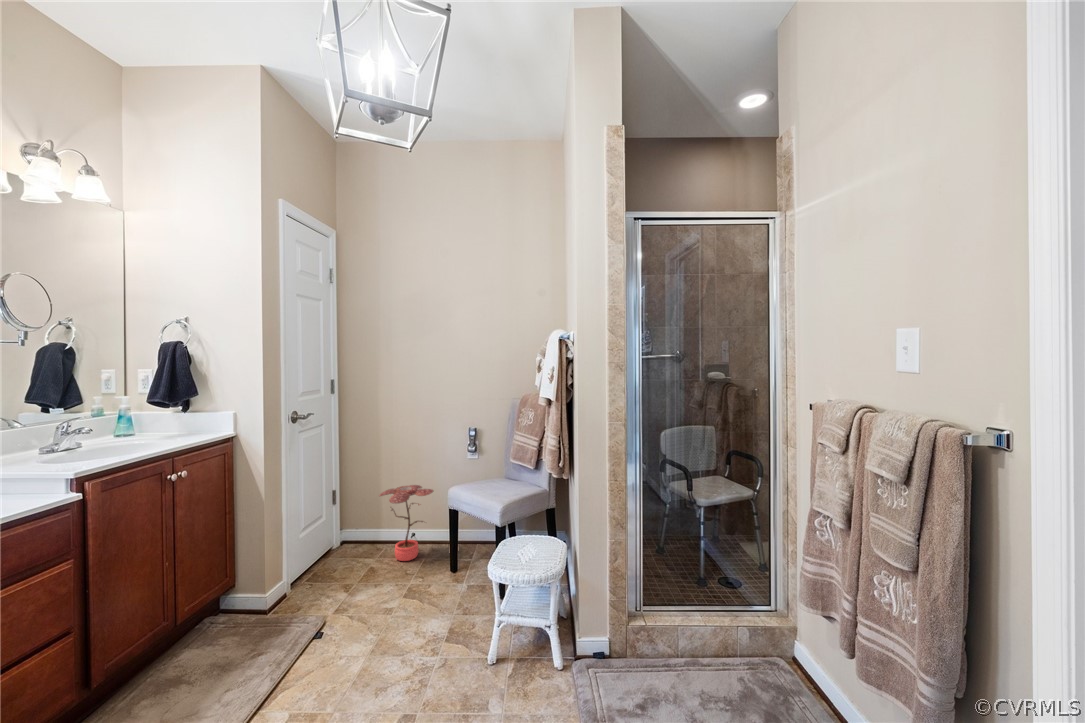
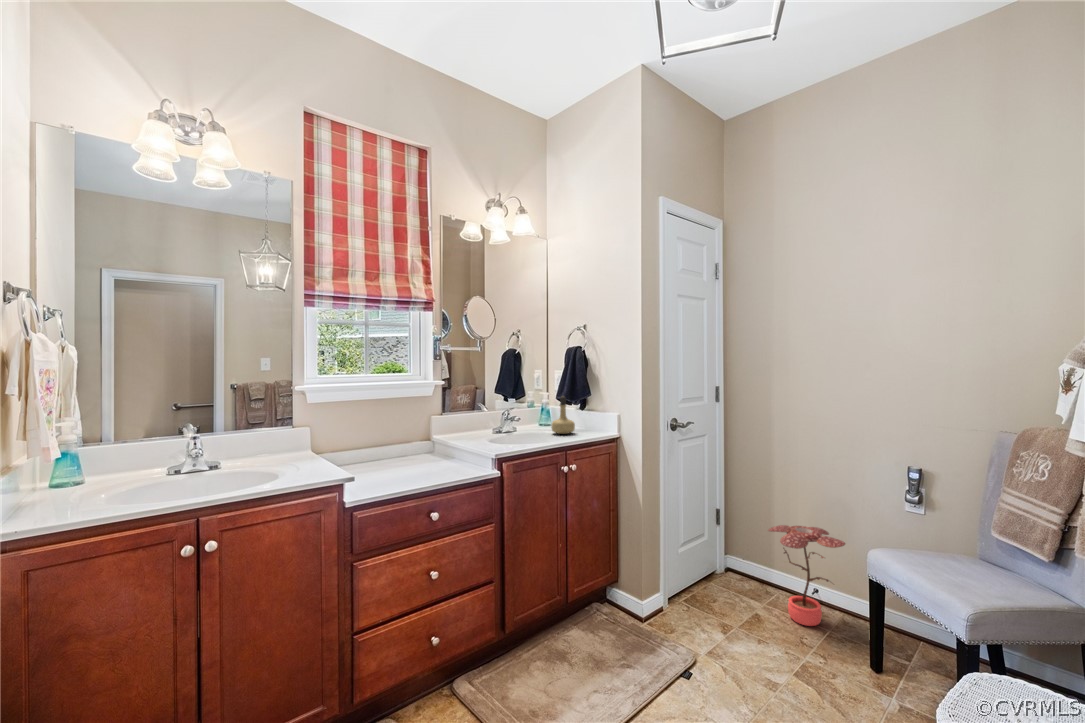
perfume bottle: none [142,398,176,442] -> present [551,396,575,434]

